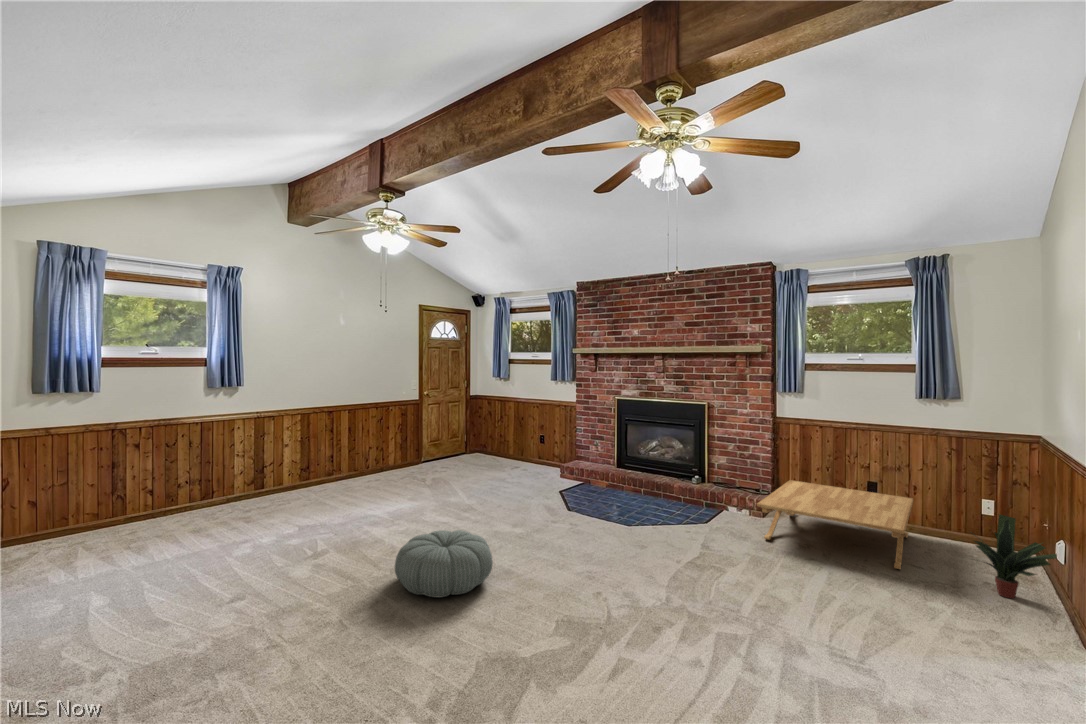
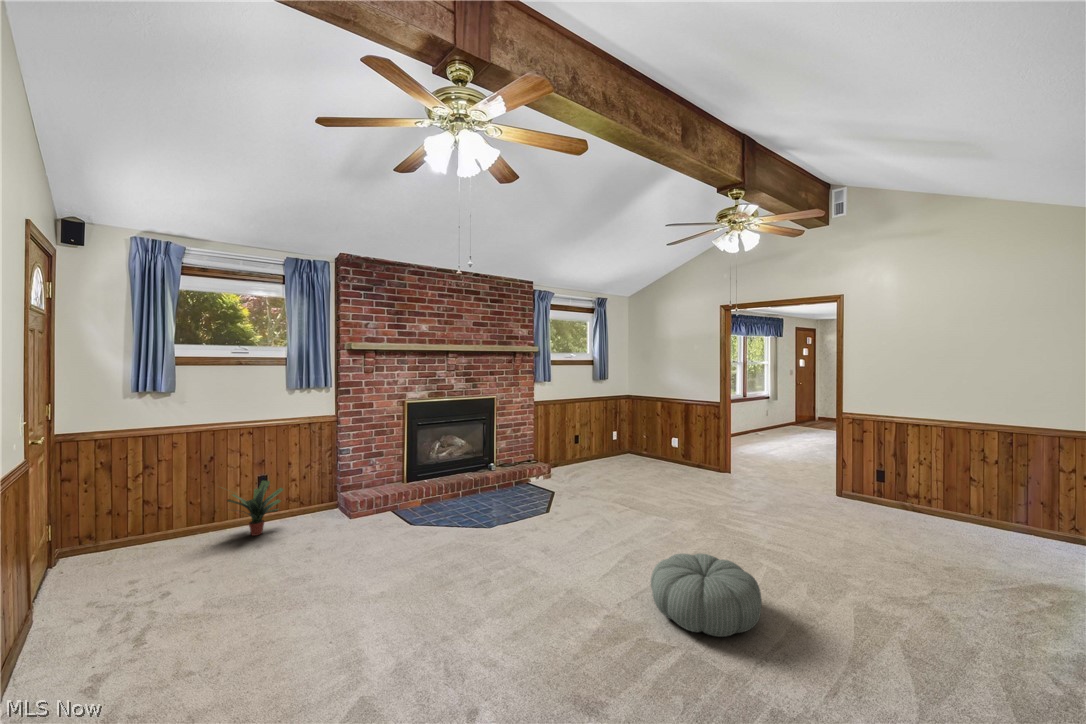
coffee table: present [757,480,913,569] -> none [543,439,654,486]
potted plant: present [974,514,1057,598] -> present [227,481,284,536]

